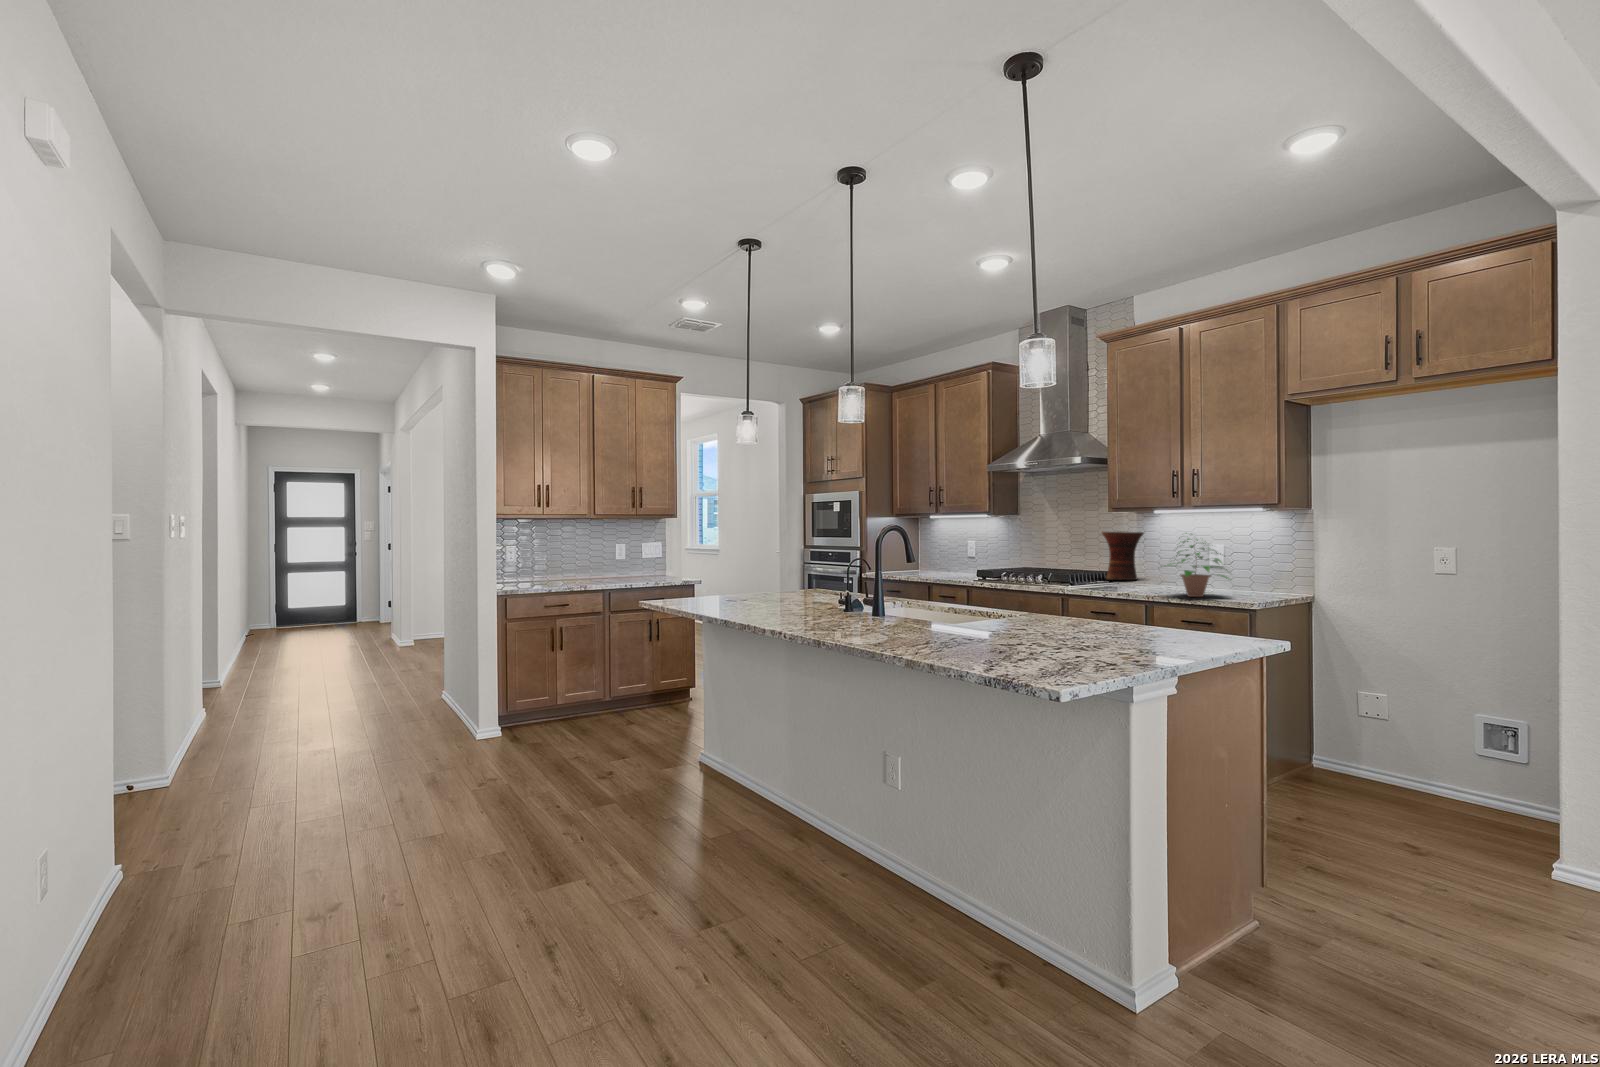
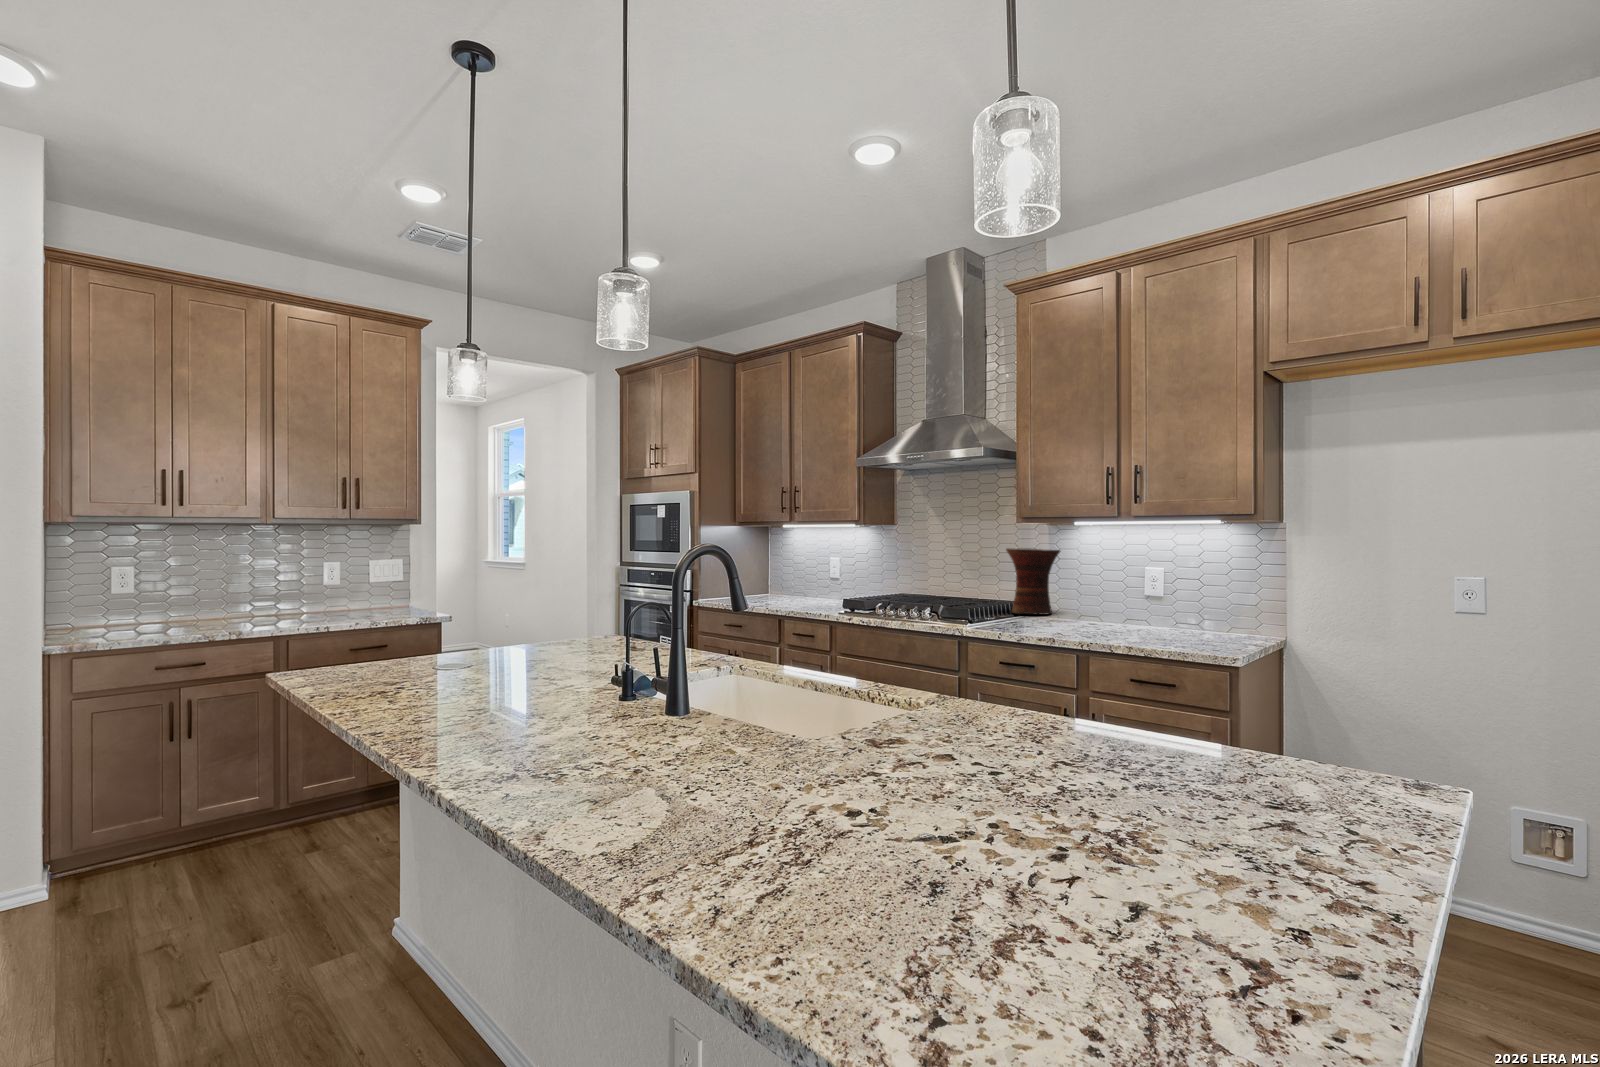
potted plant: present [1168,539,1227,597] -> none [1092,552,1199,644]

